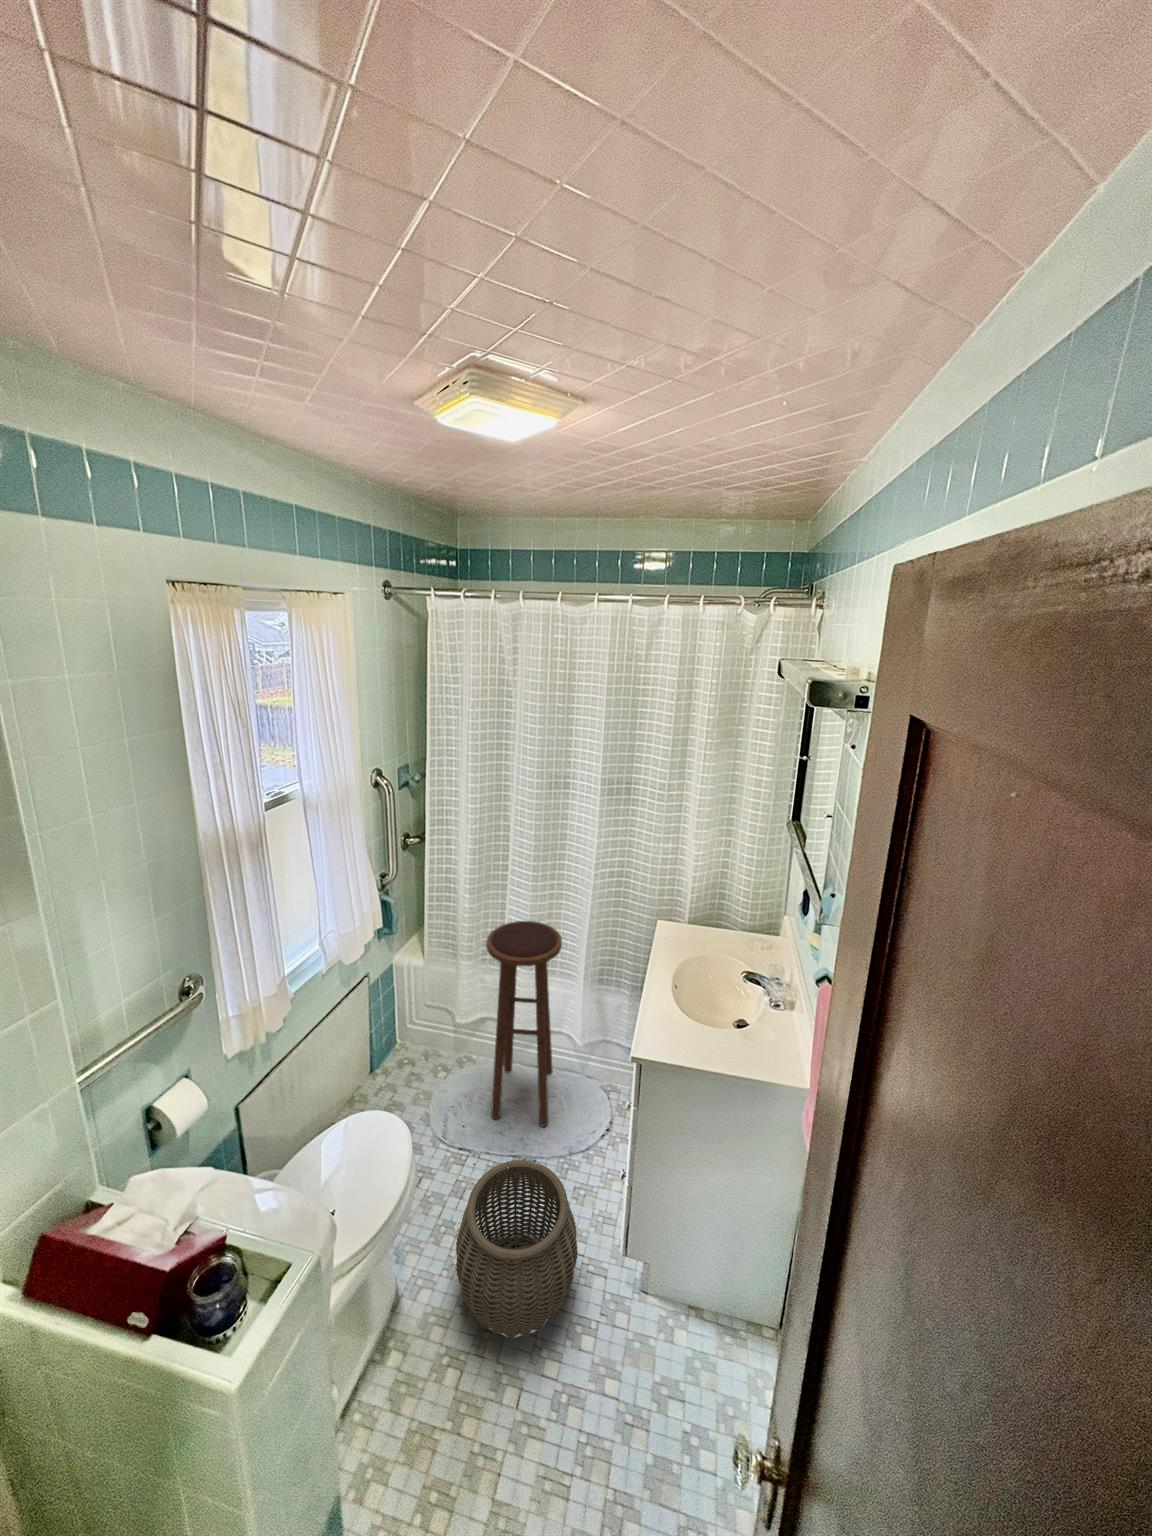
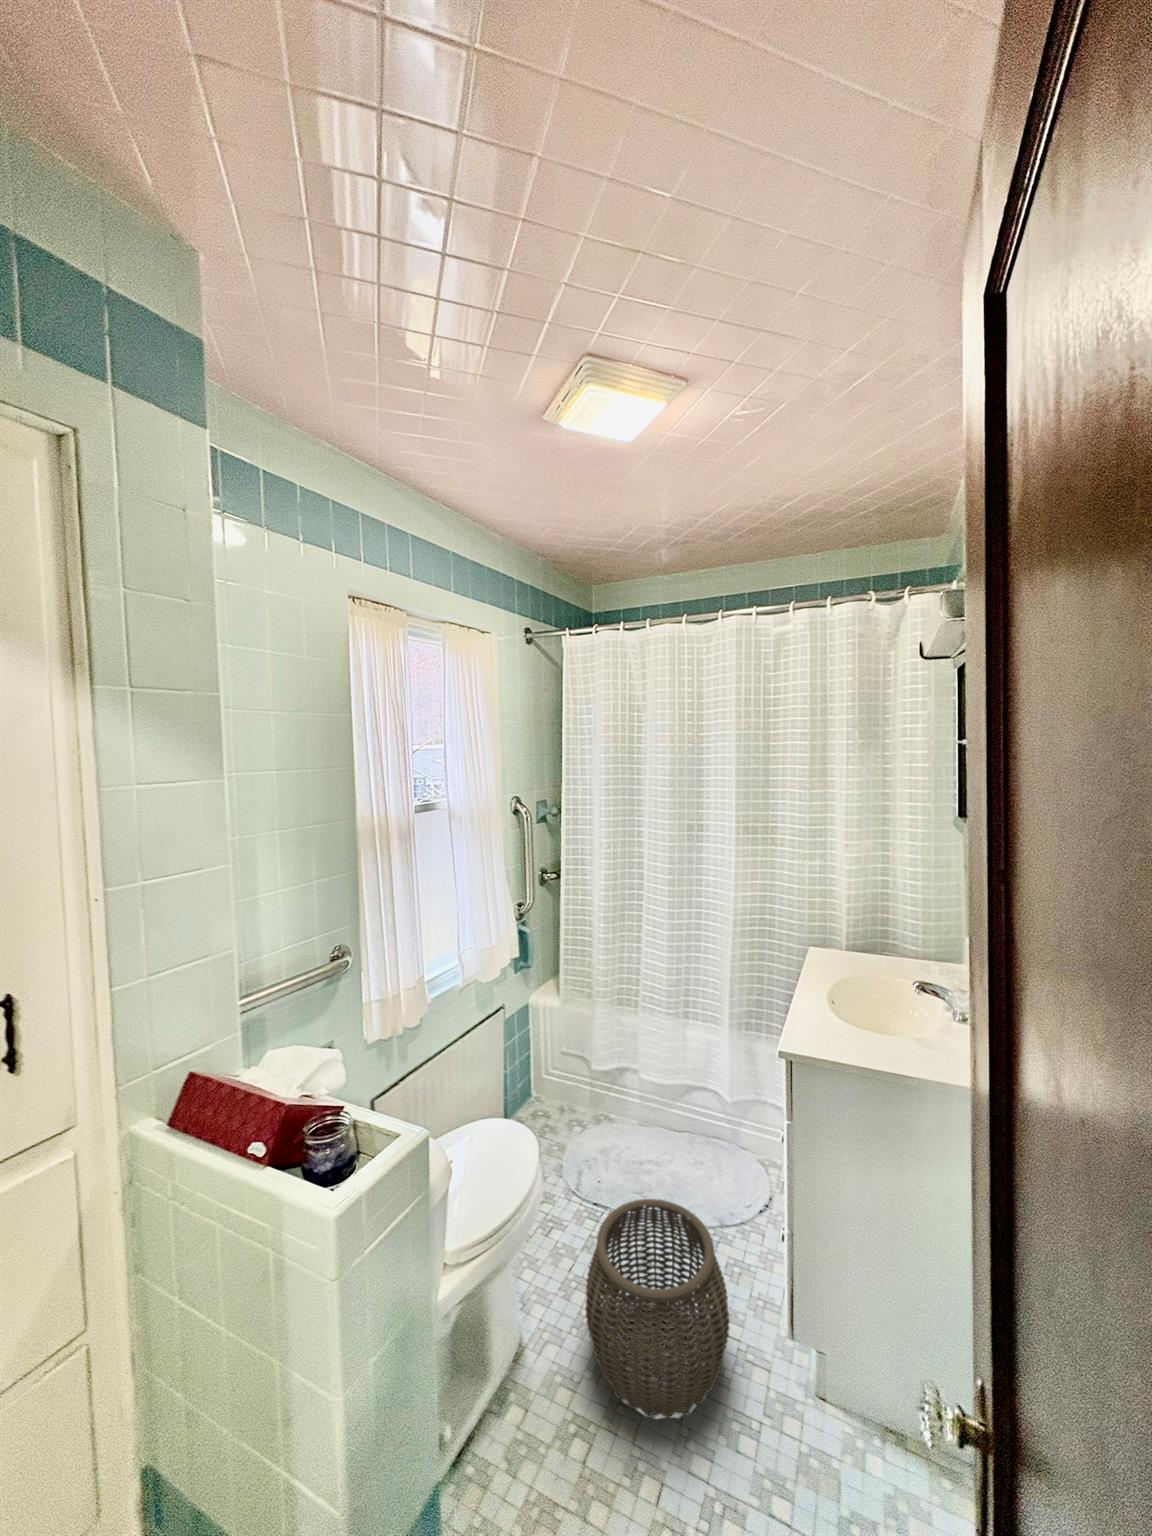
stool: present [486,921,562,1126] -> none [620,950,701,1195]

